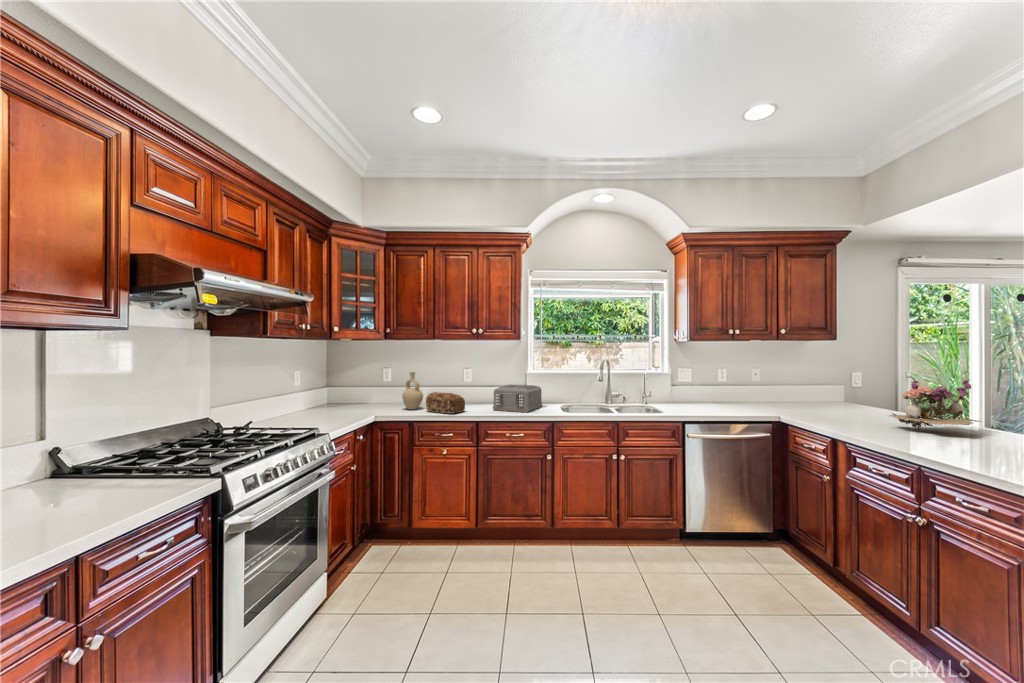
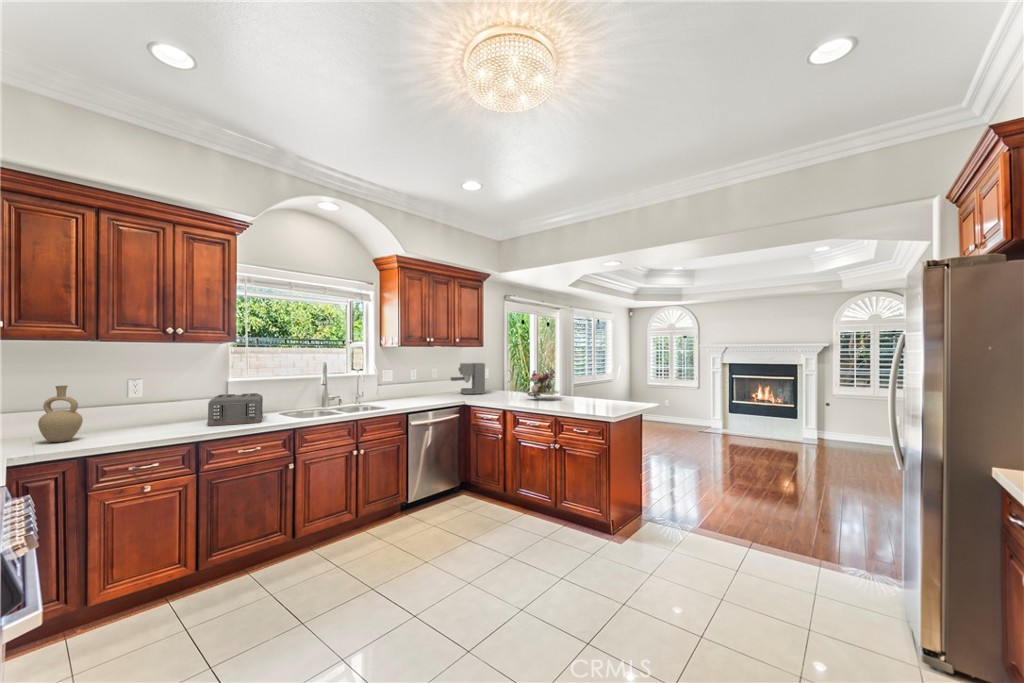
coffee maker: none [780,363,837,409] -> present [451,363,485,394]
bread loaf: present [426,392,465,414] -> none [99,410,170,439]

